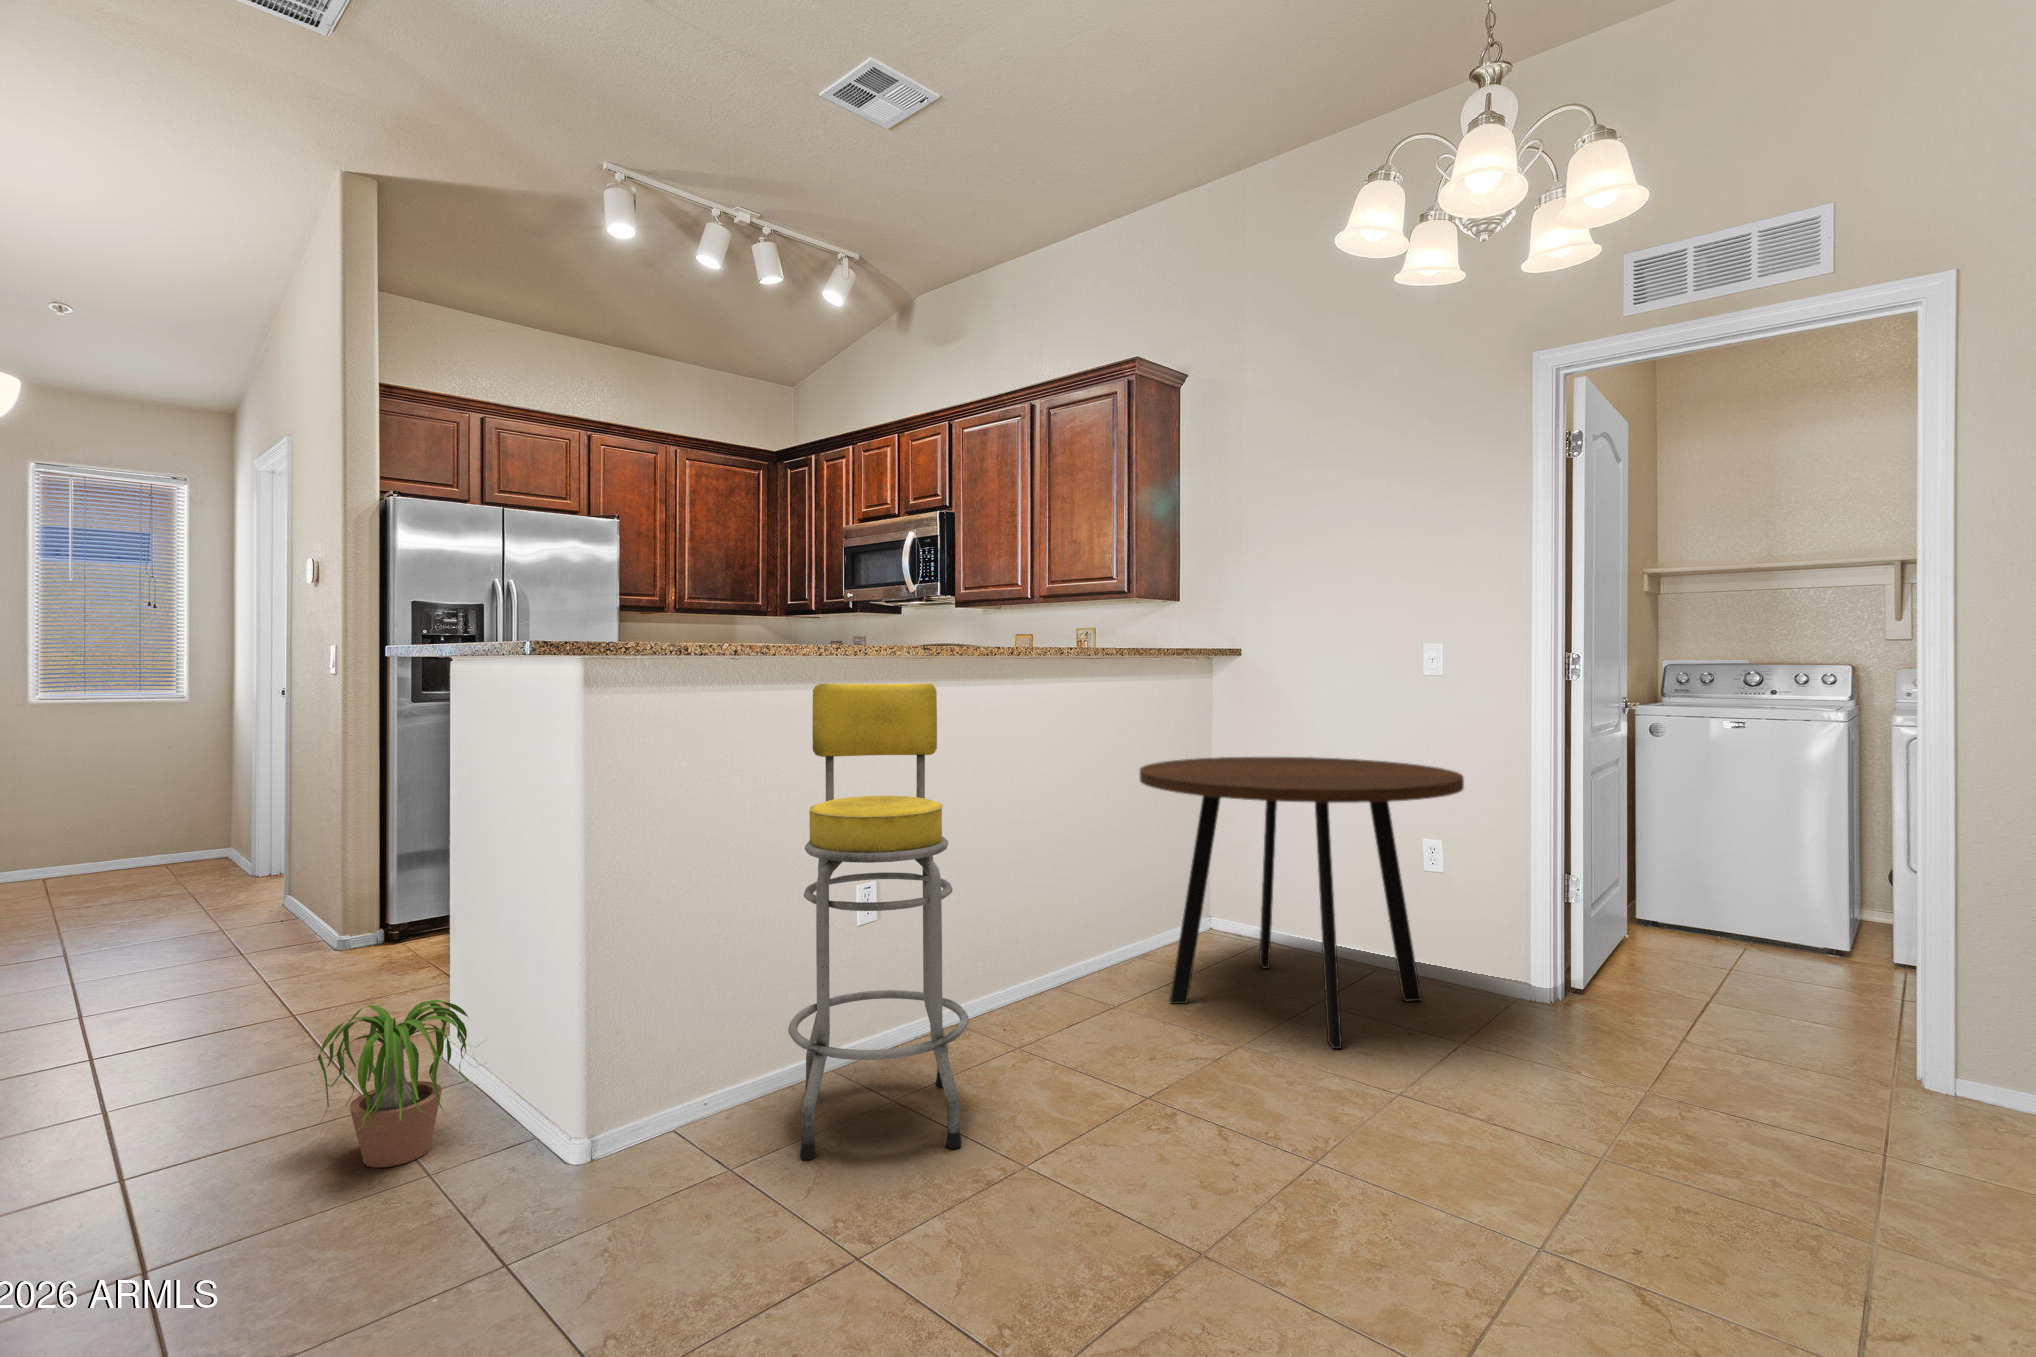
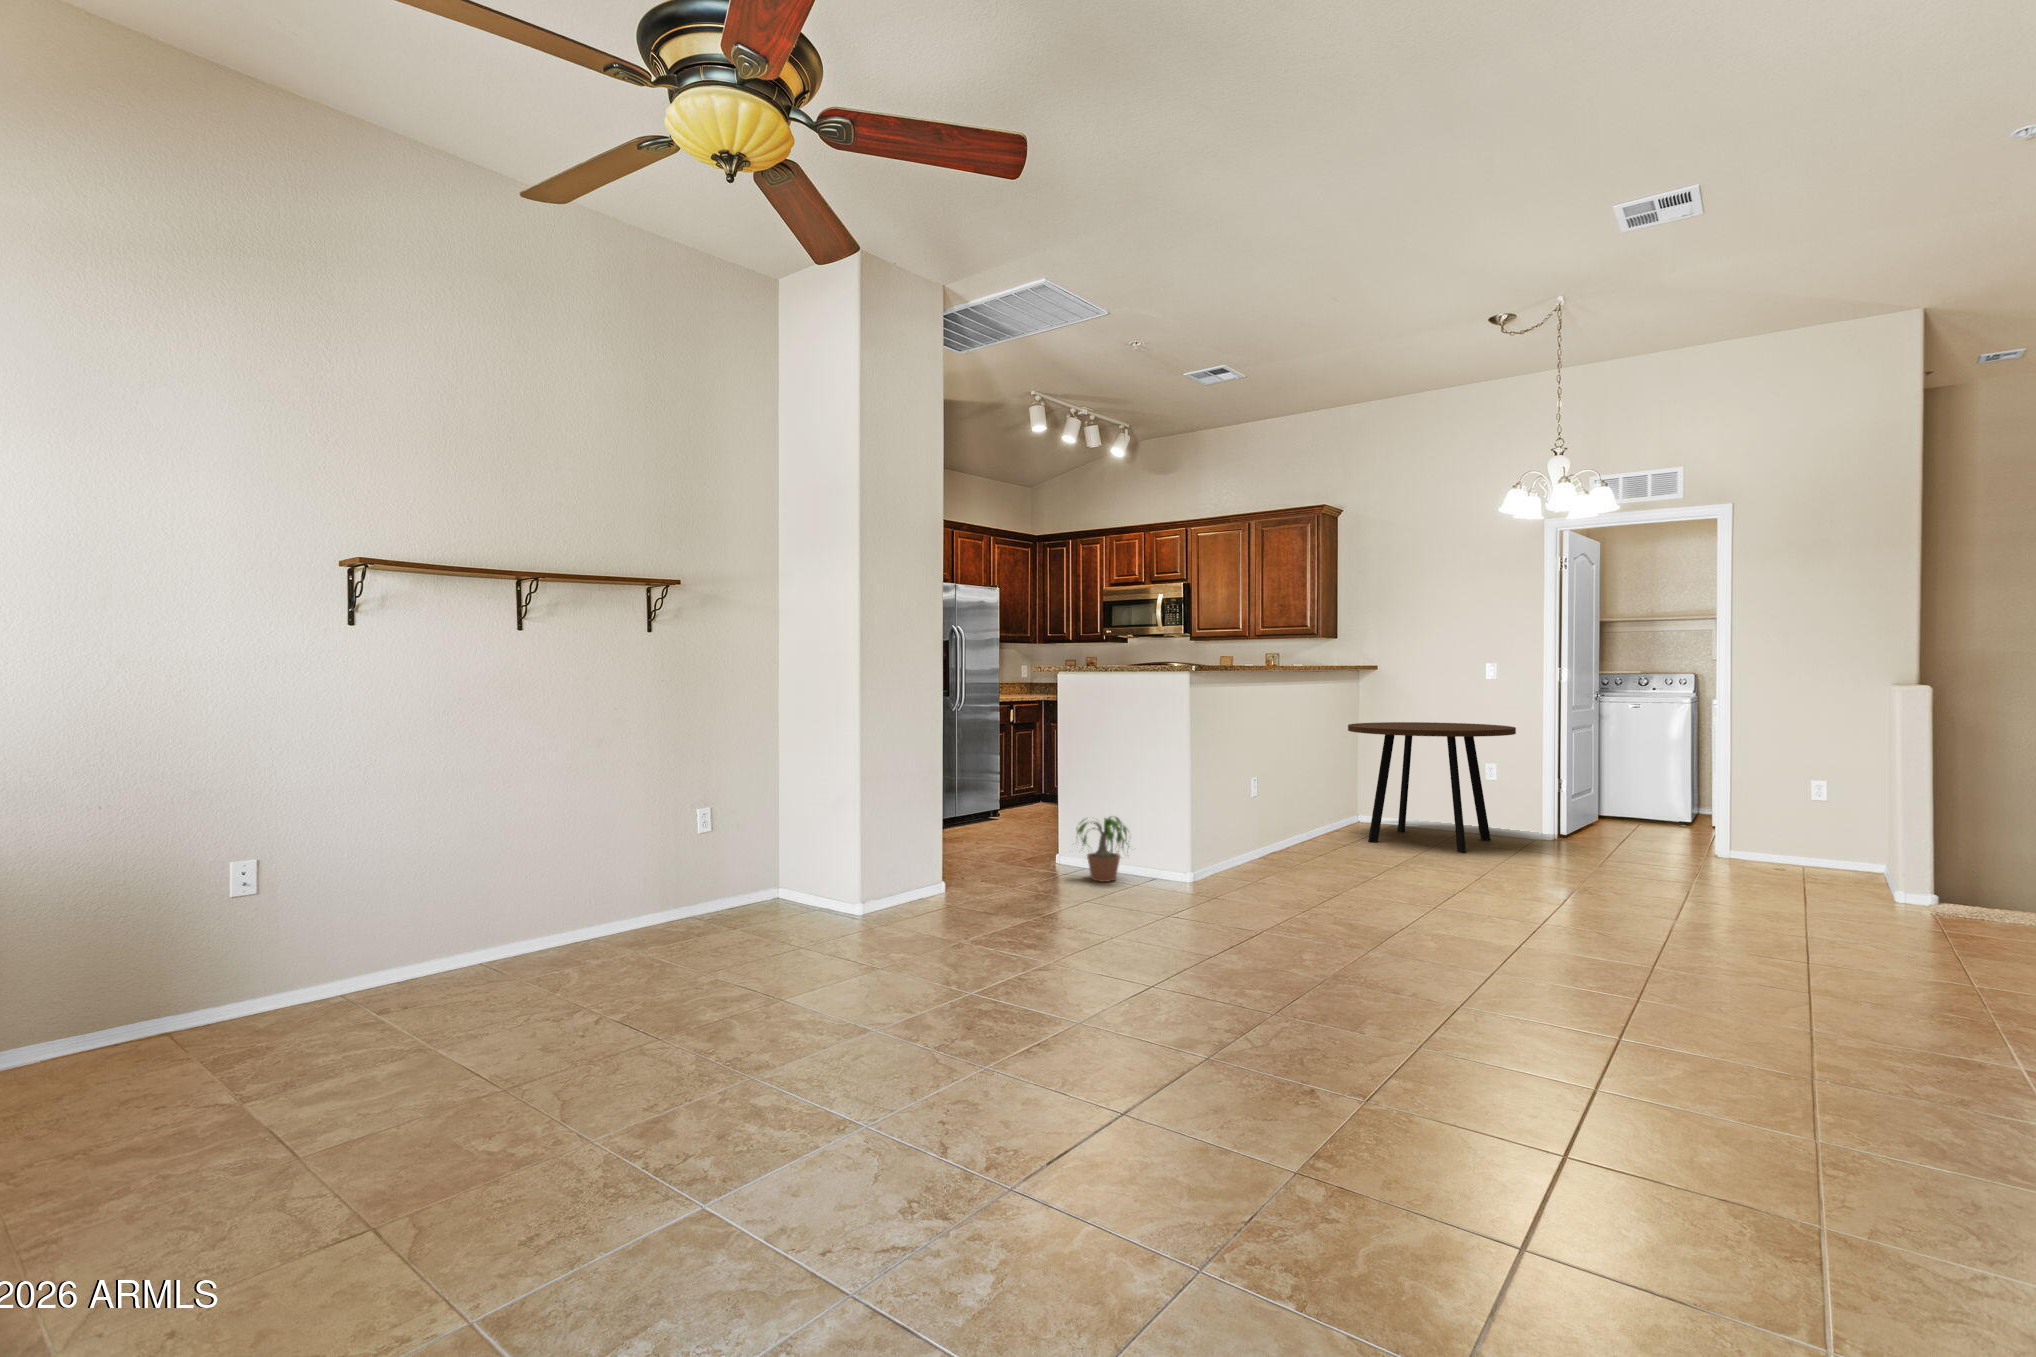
bar stool: present [788,684,969,1160] -> none [1243,681,1335,878]

